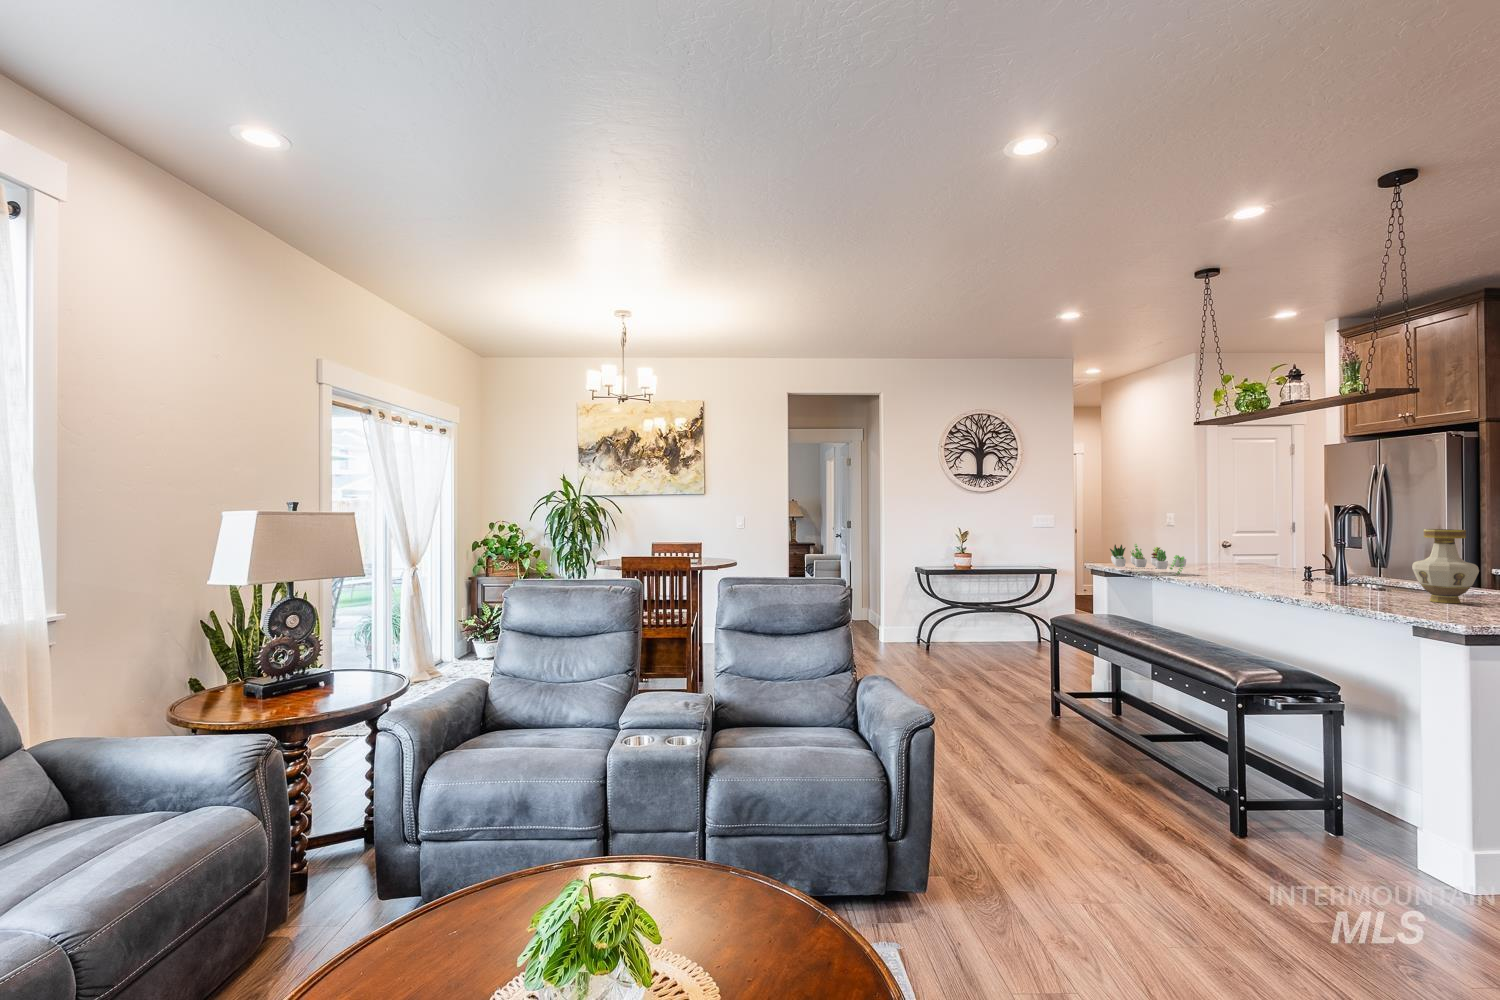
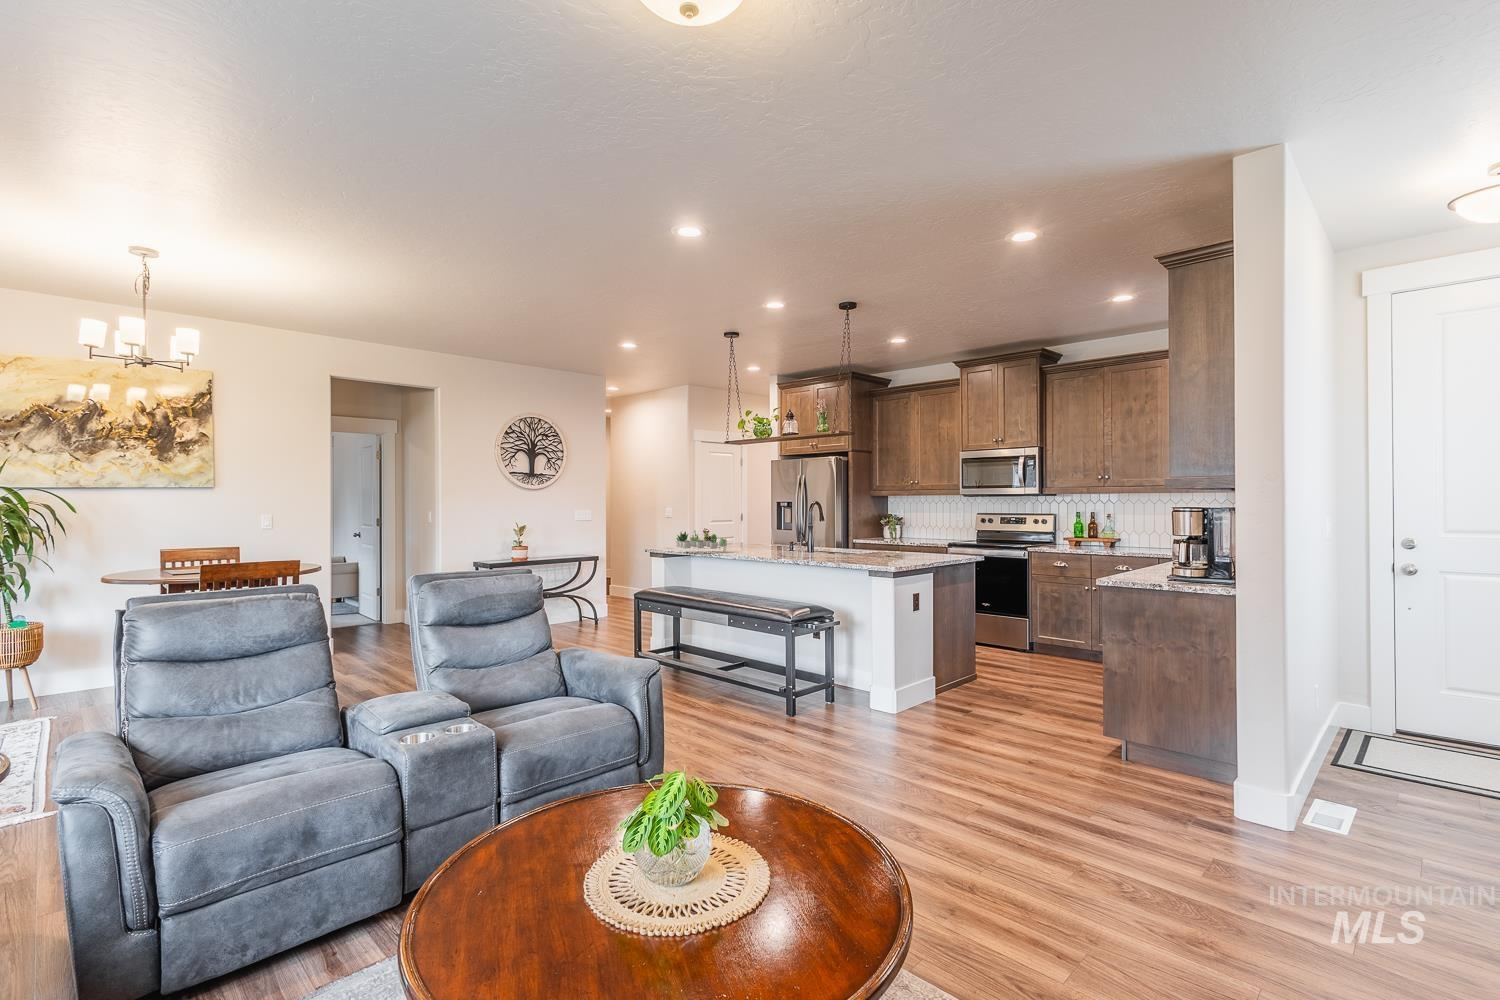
vase: present [1412,529,1479,603] -> none [859,514,888,558]

